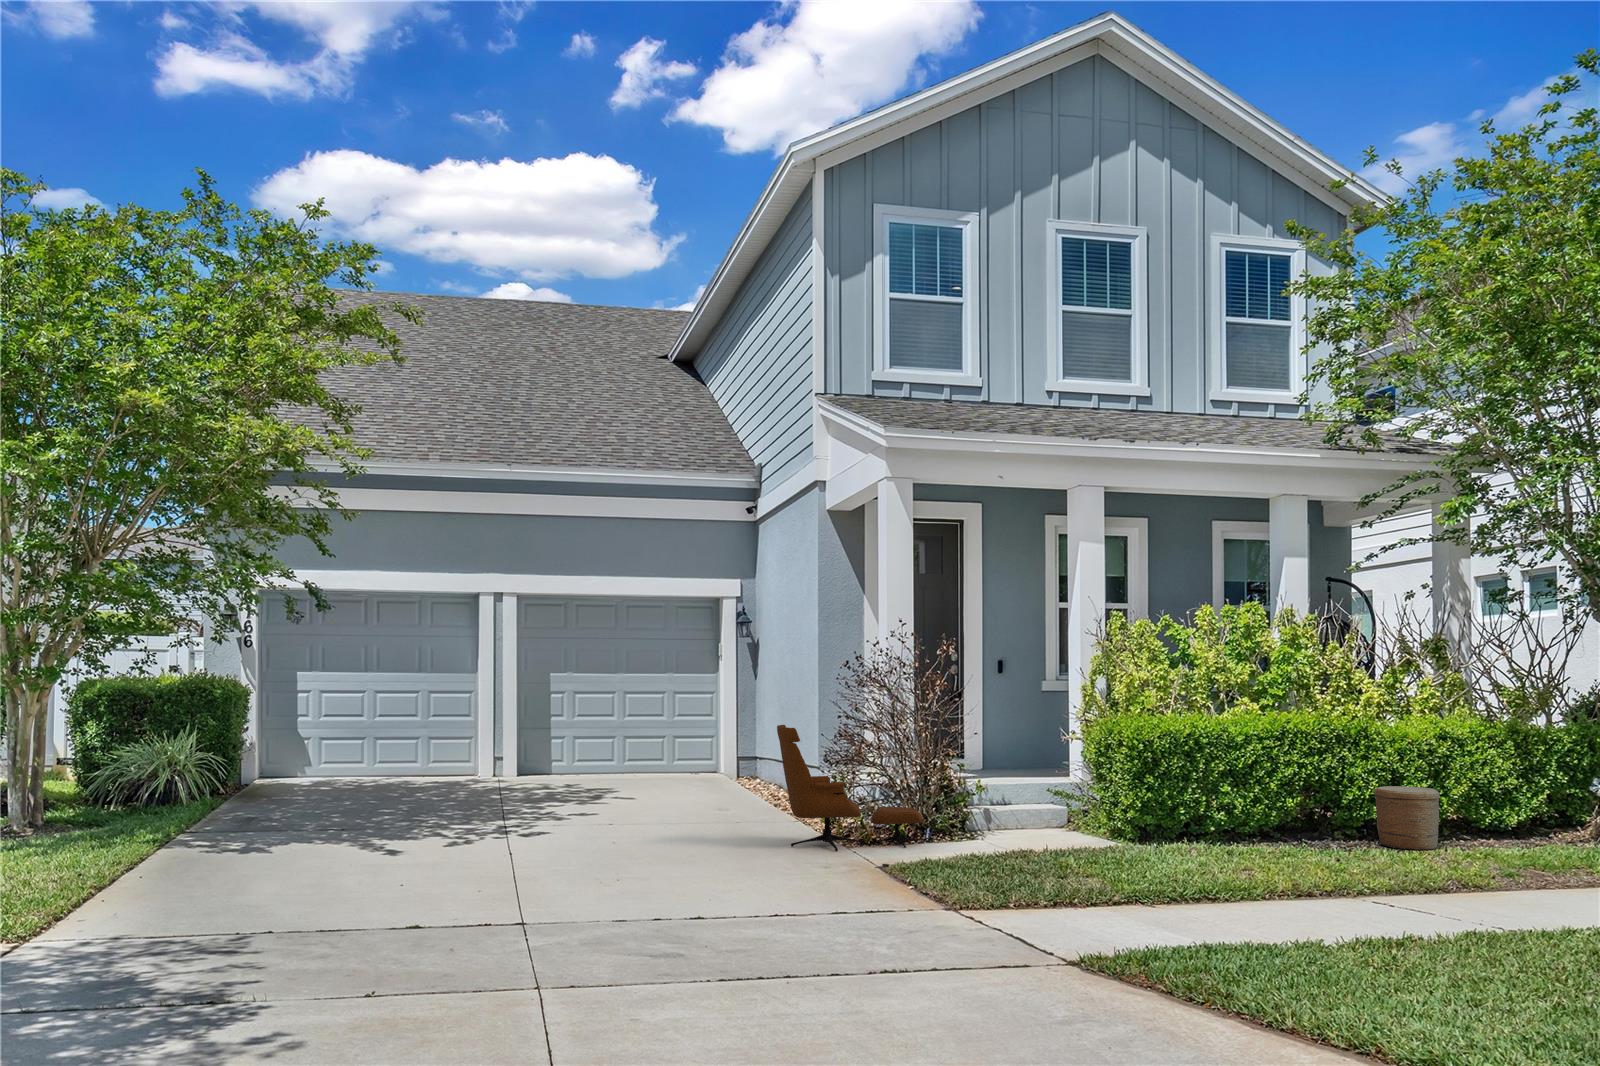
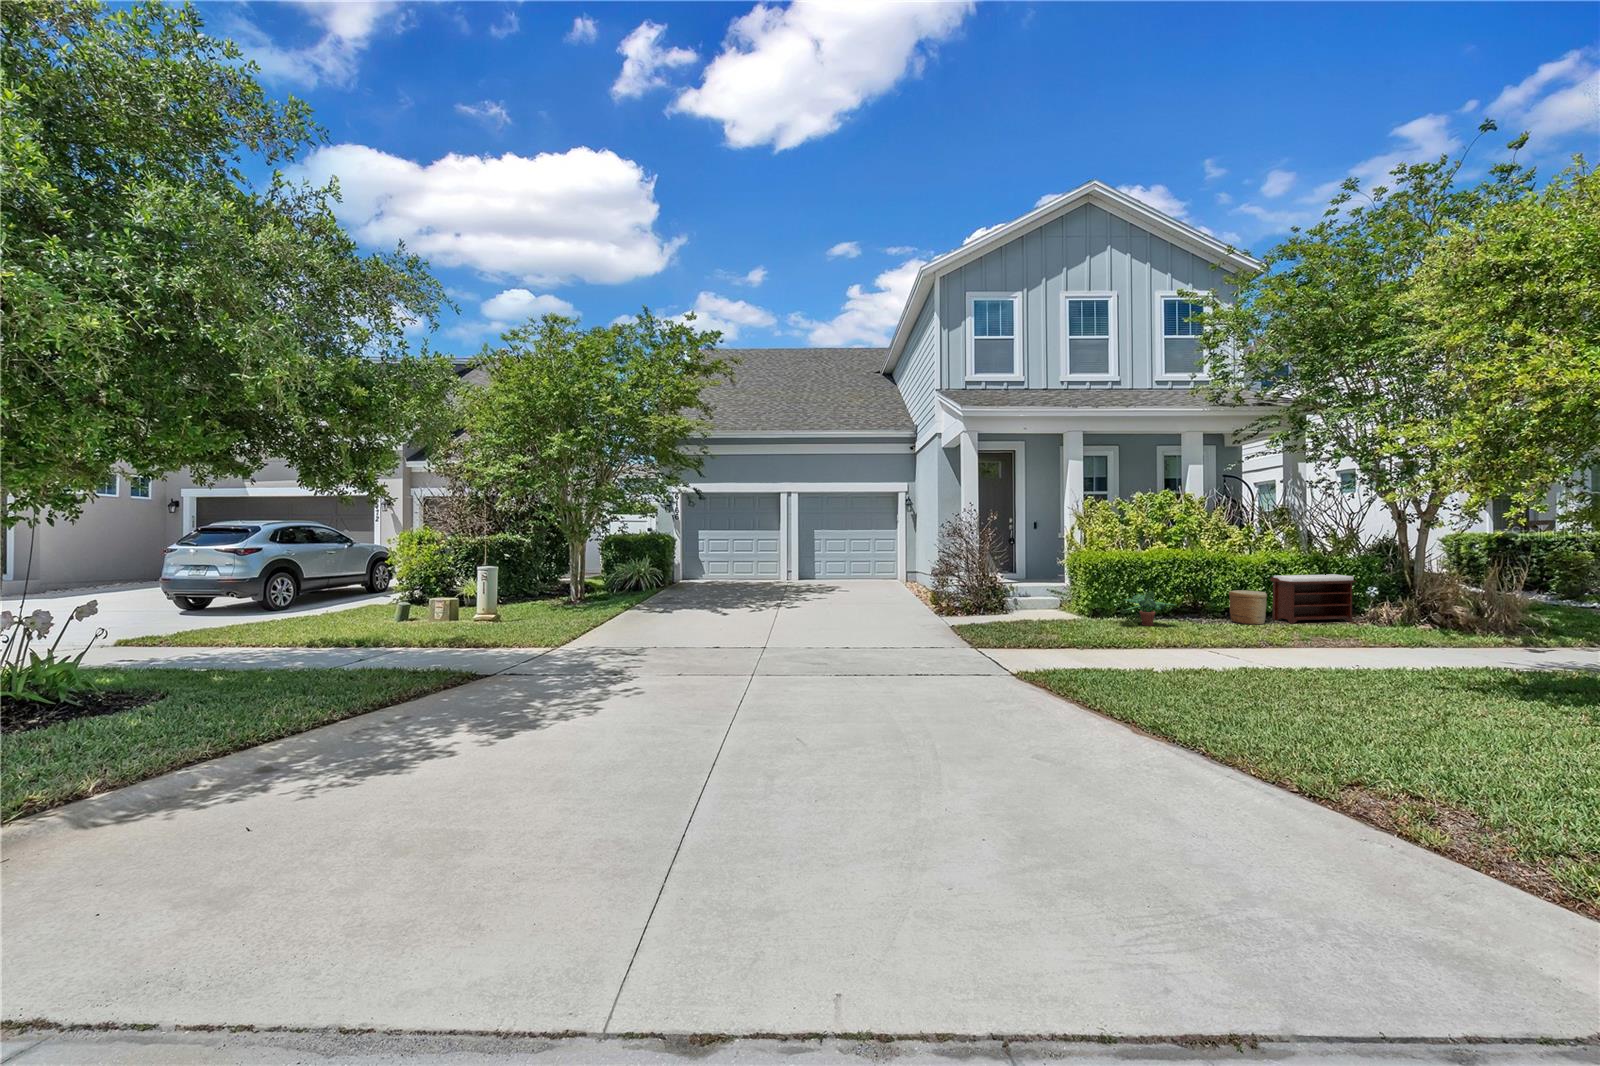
lounge chair: present [777,725,923,851] -> none [905,556,979,617]
bench: none [1438,754,1574,847] -> present [1271,574,1356,624]
potted plant: none [1196,788,1302,858] -> present [1125,591,1175,626]

